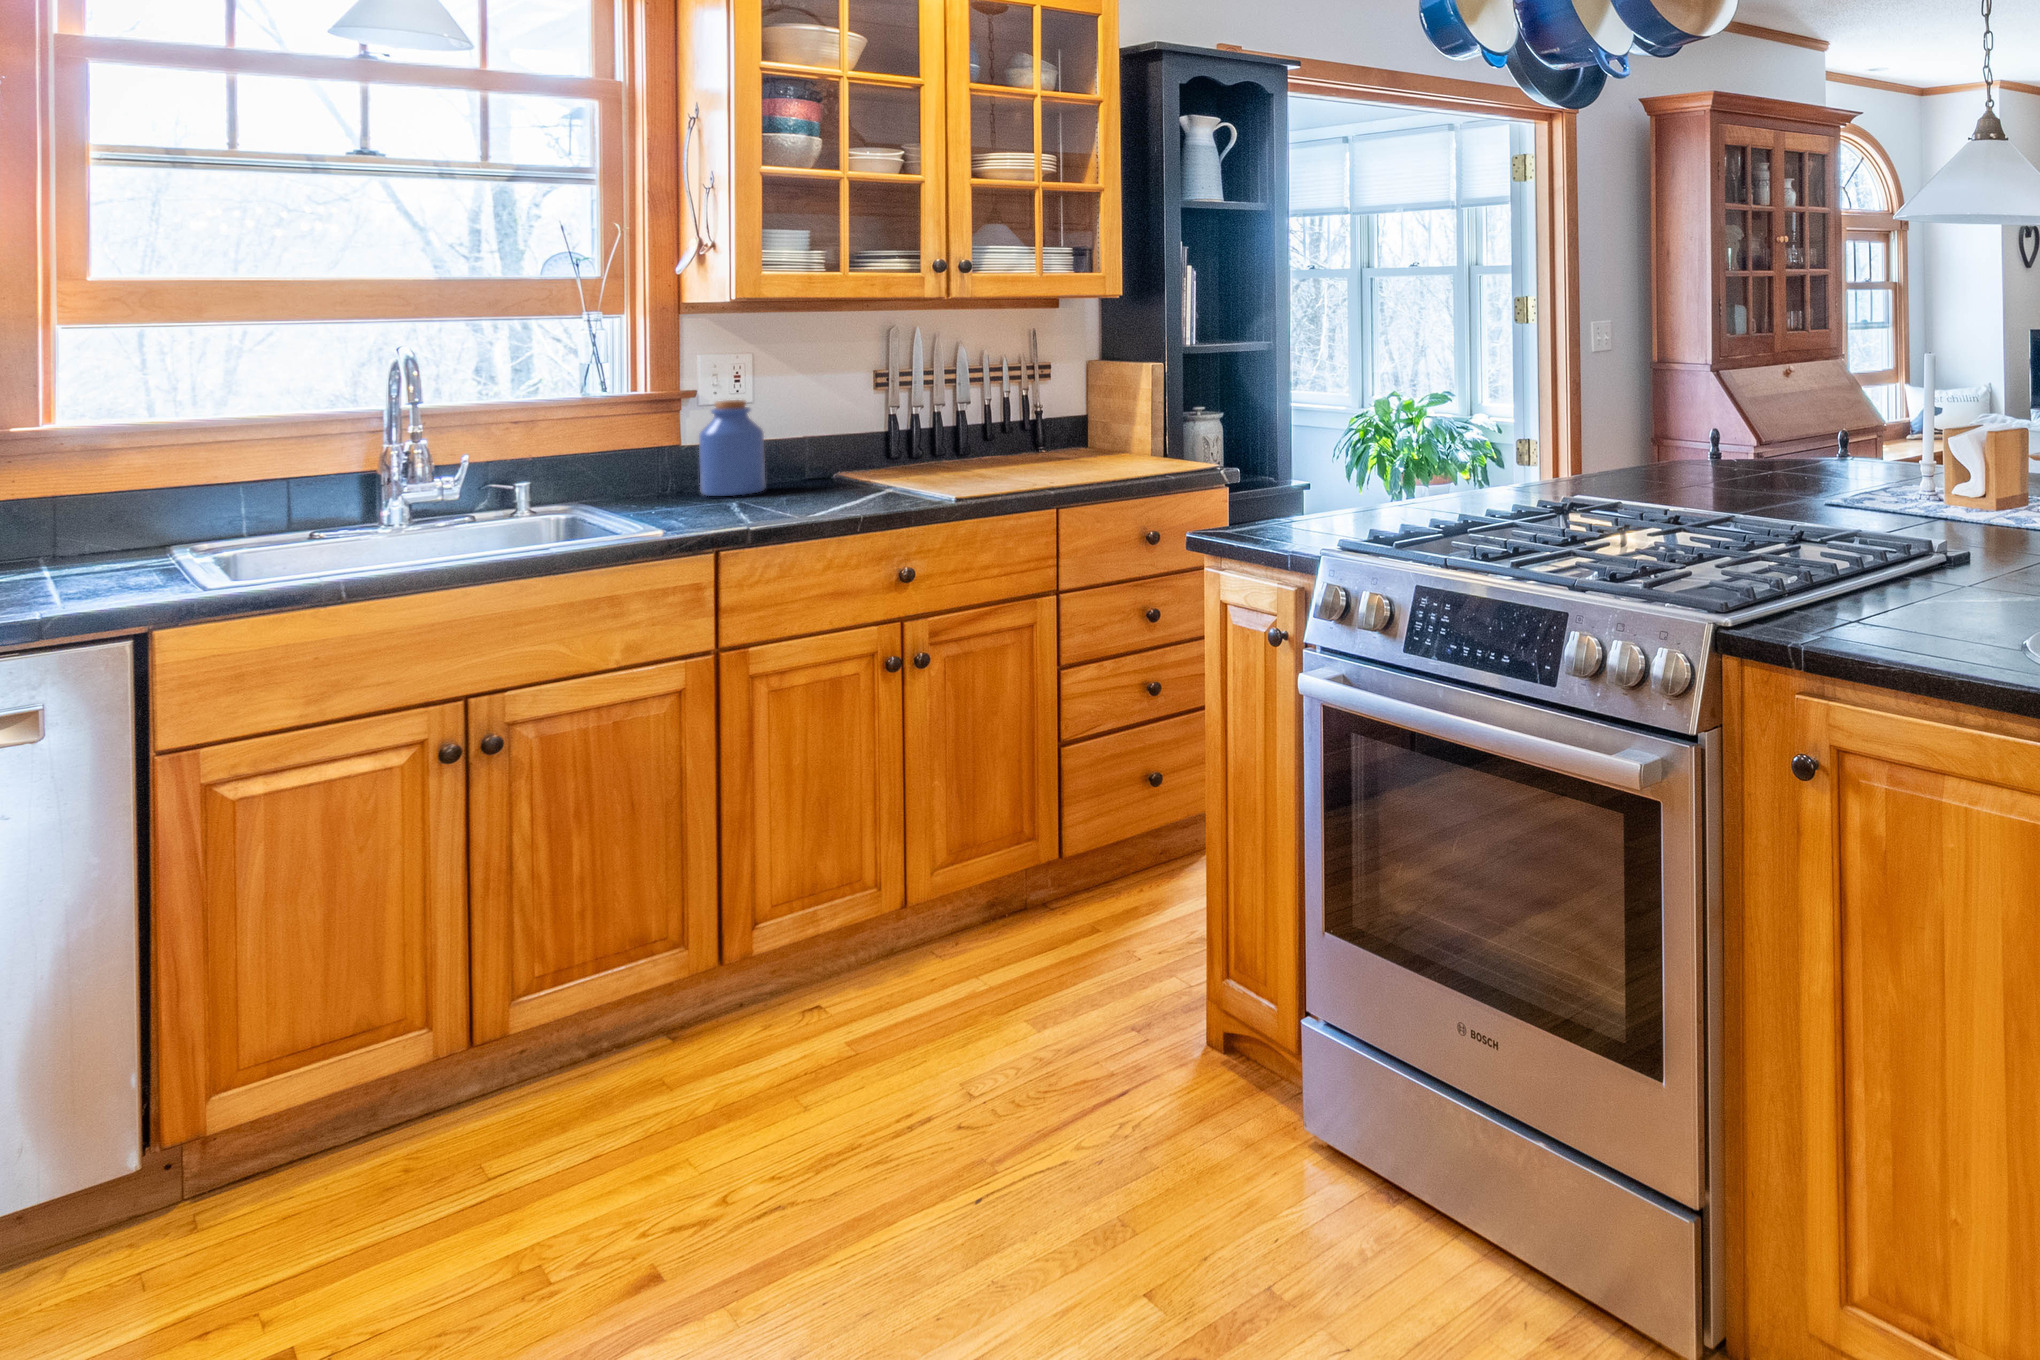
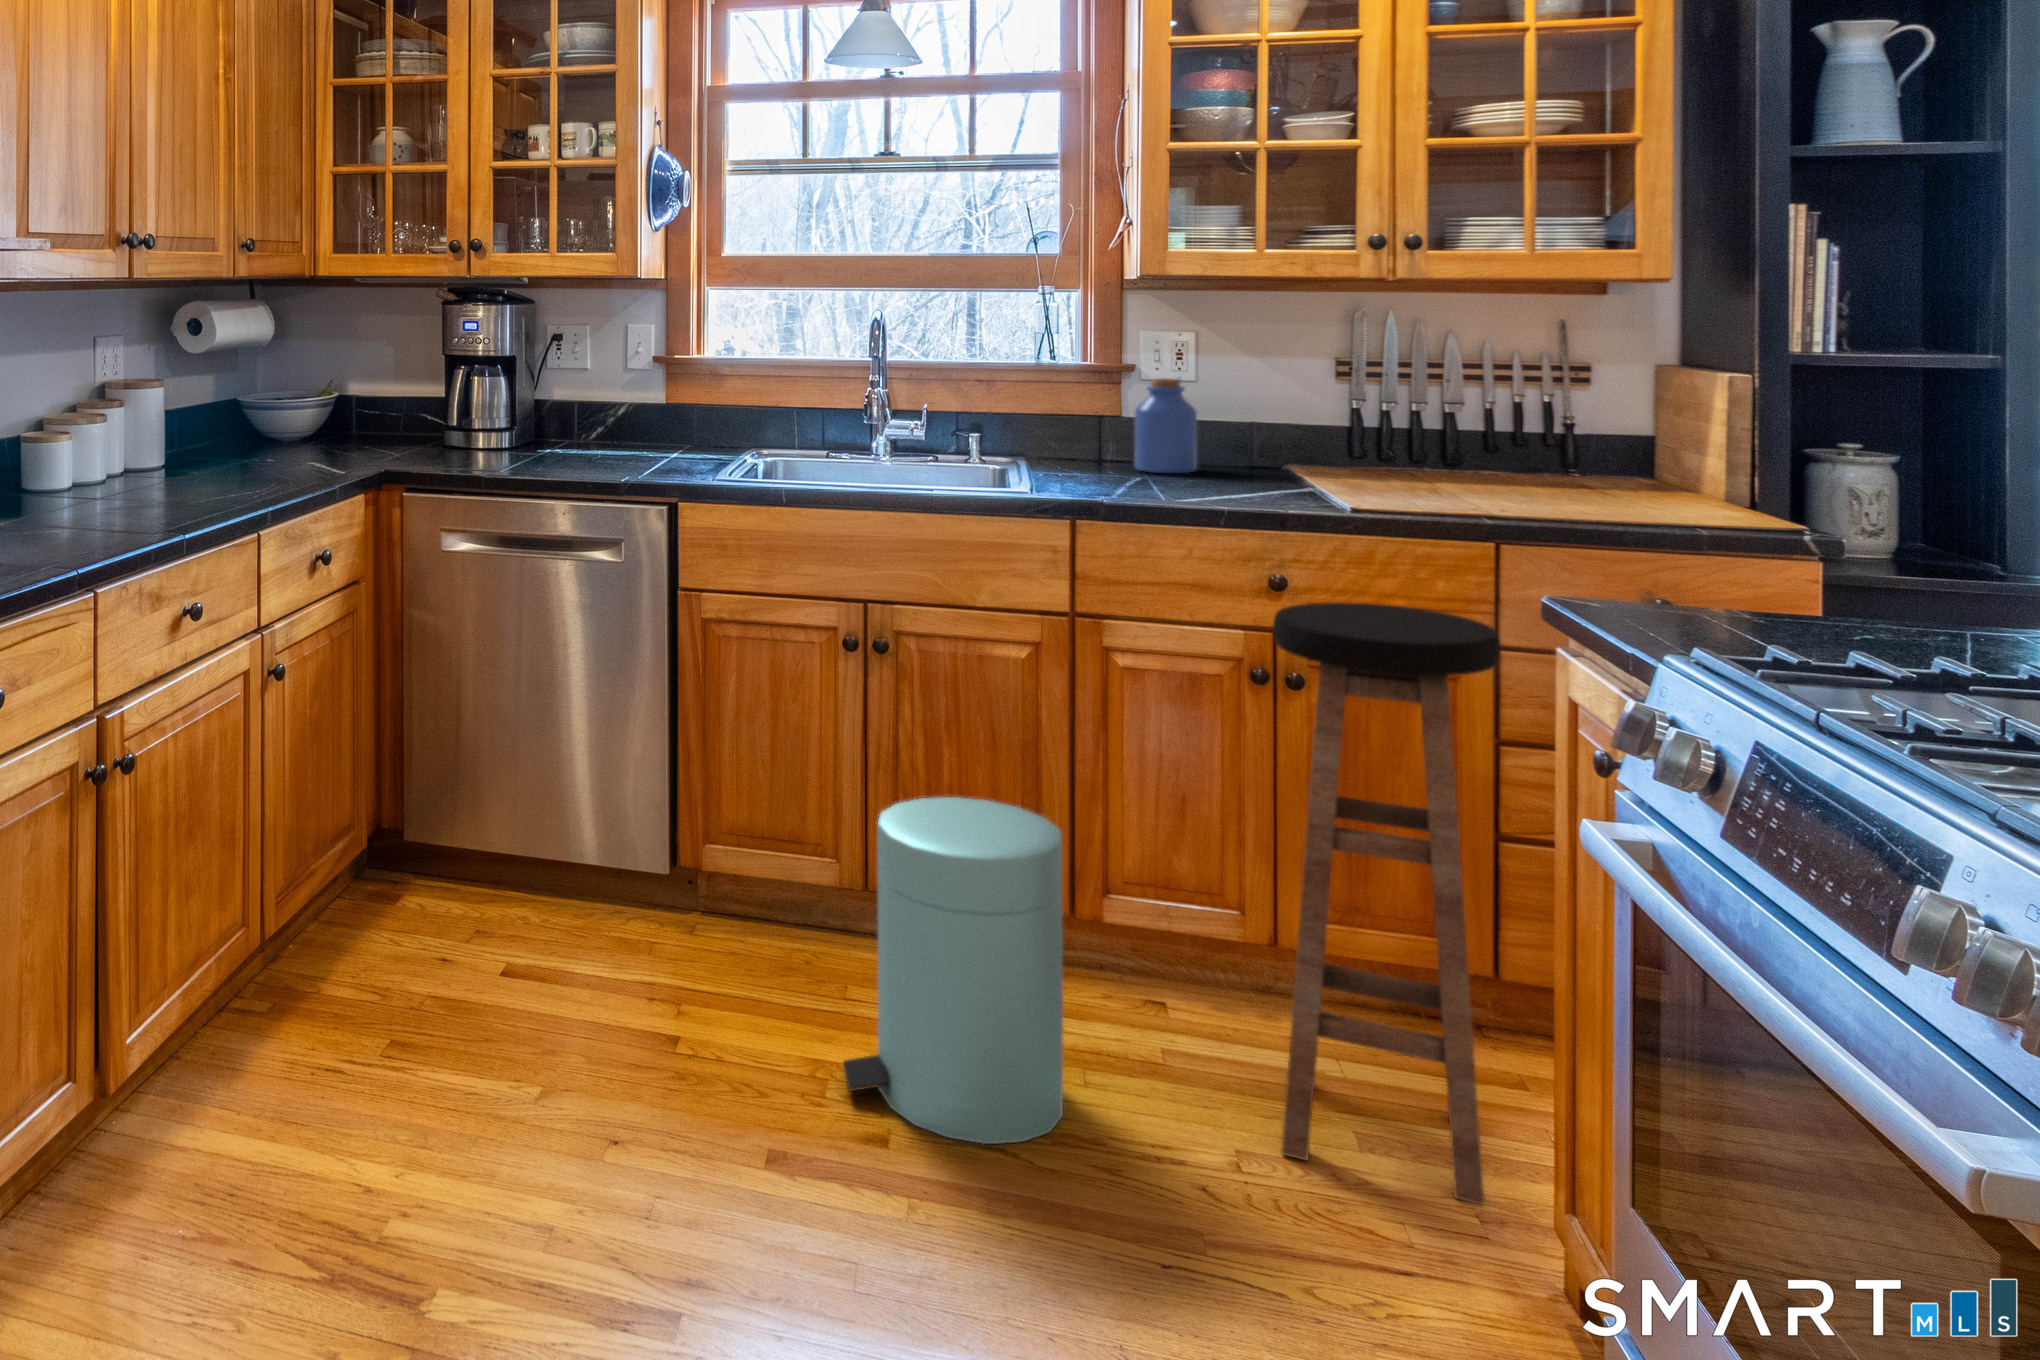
bar stool: none [953,572,1142,1067] -> present [1273,602,1500,1204]
trash can: none [549,849,806,1232] -> present [843,797,1063,1144]

